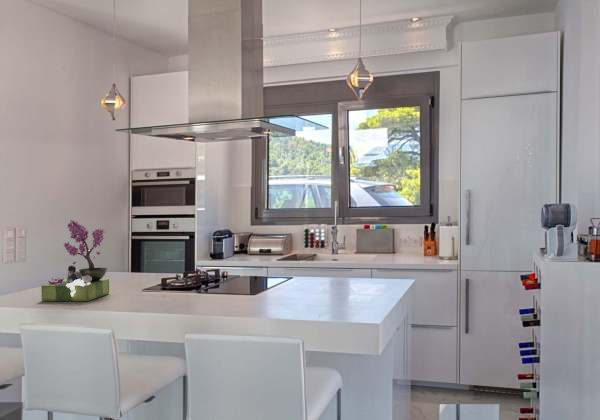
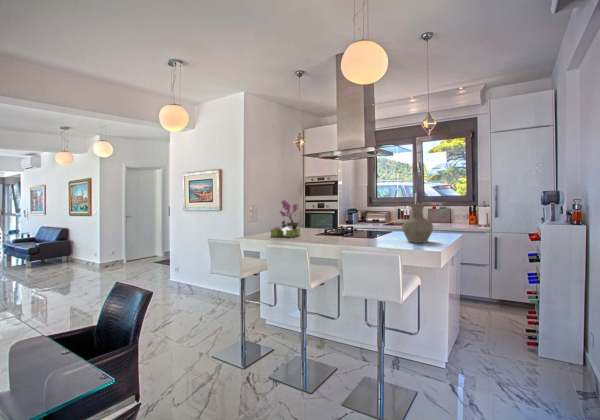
vase: none [314,229,369,305] -> present [402,204,433,243]

